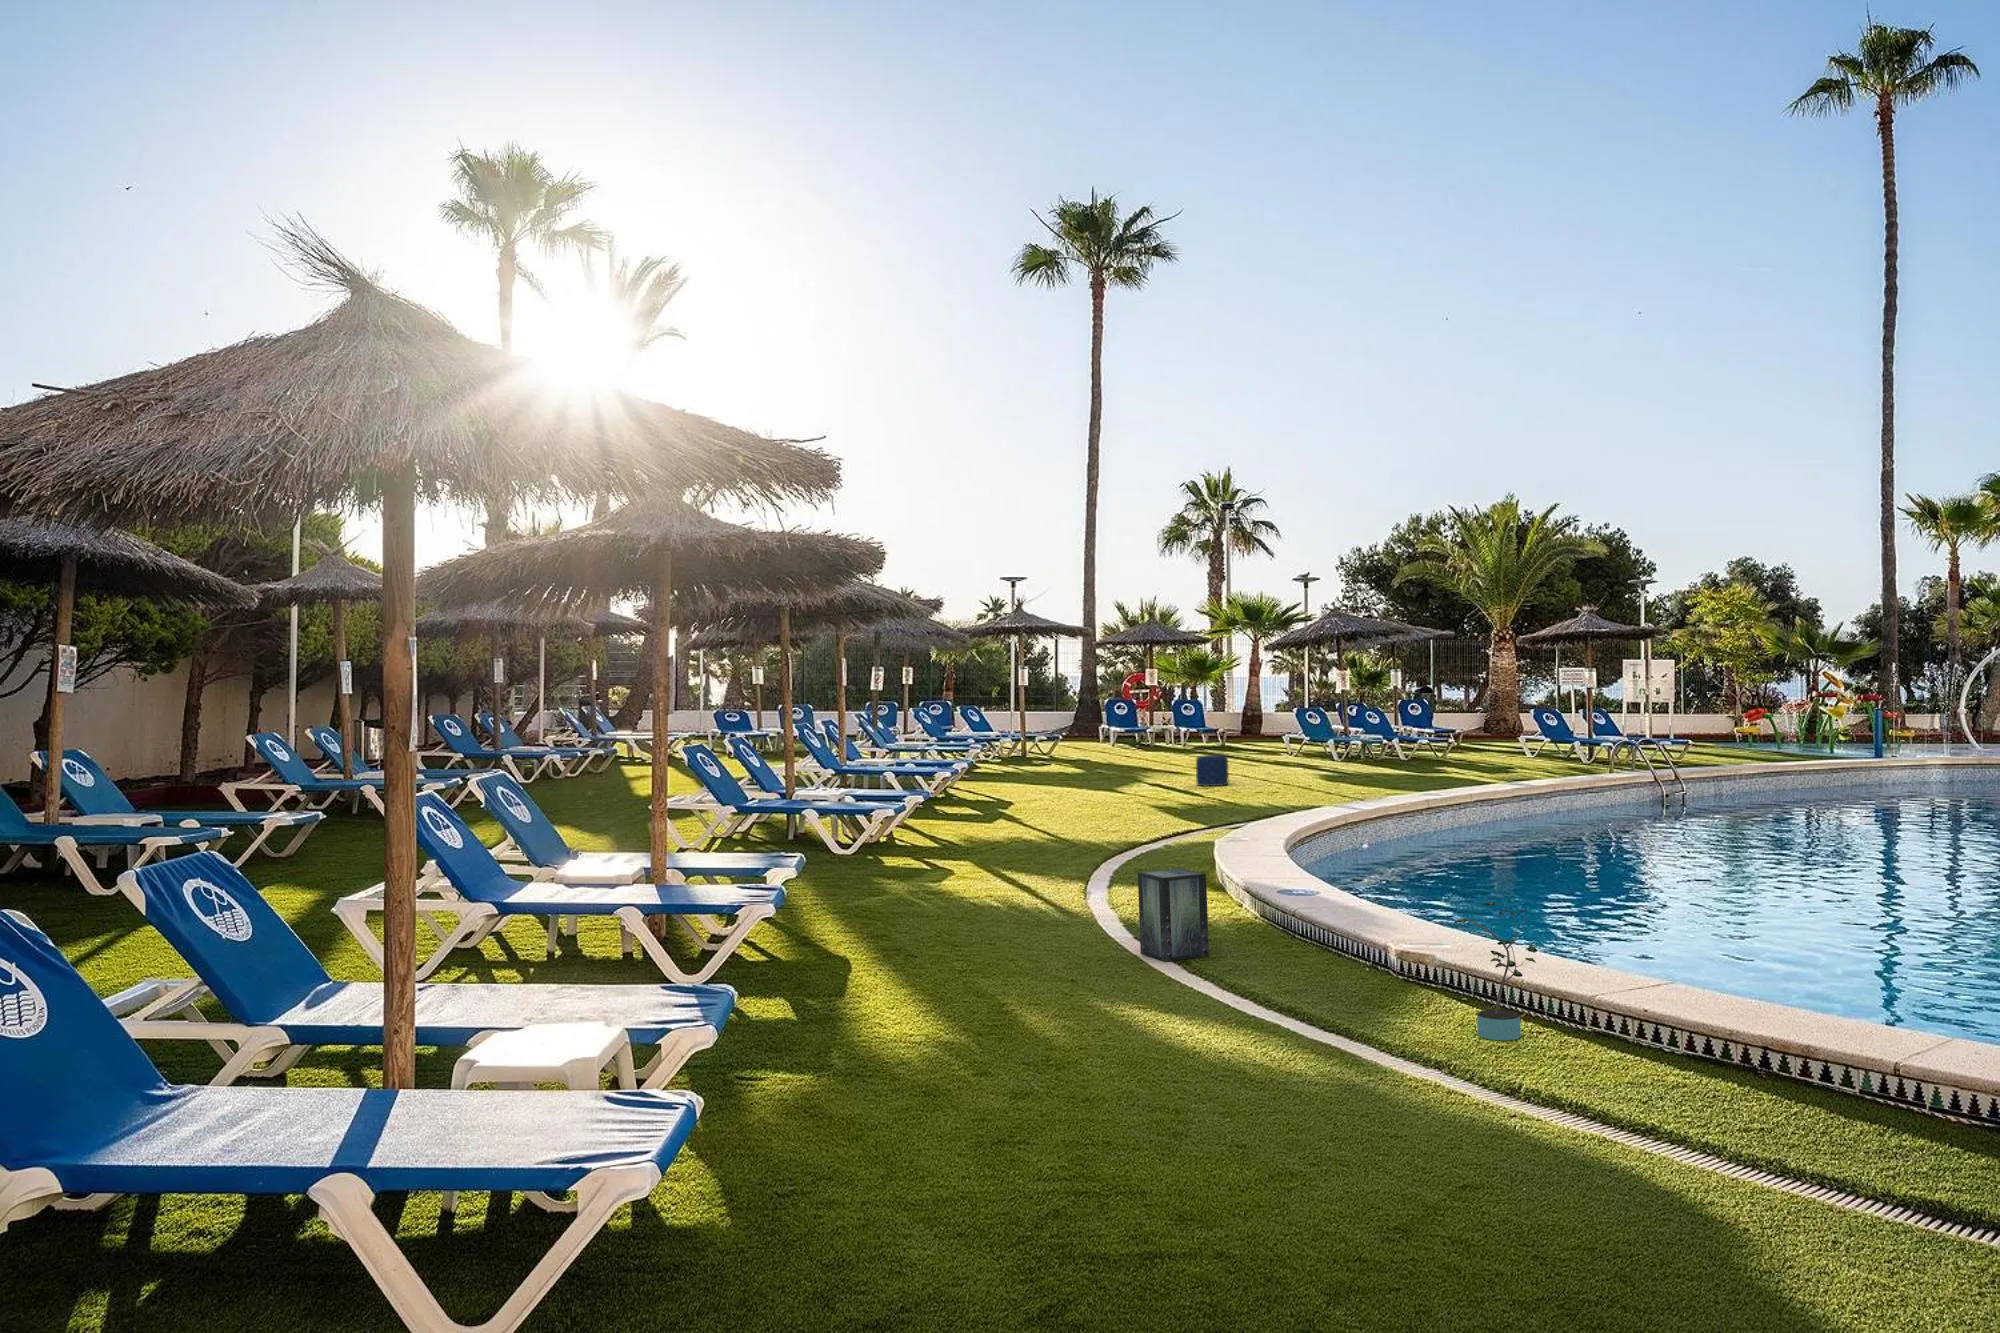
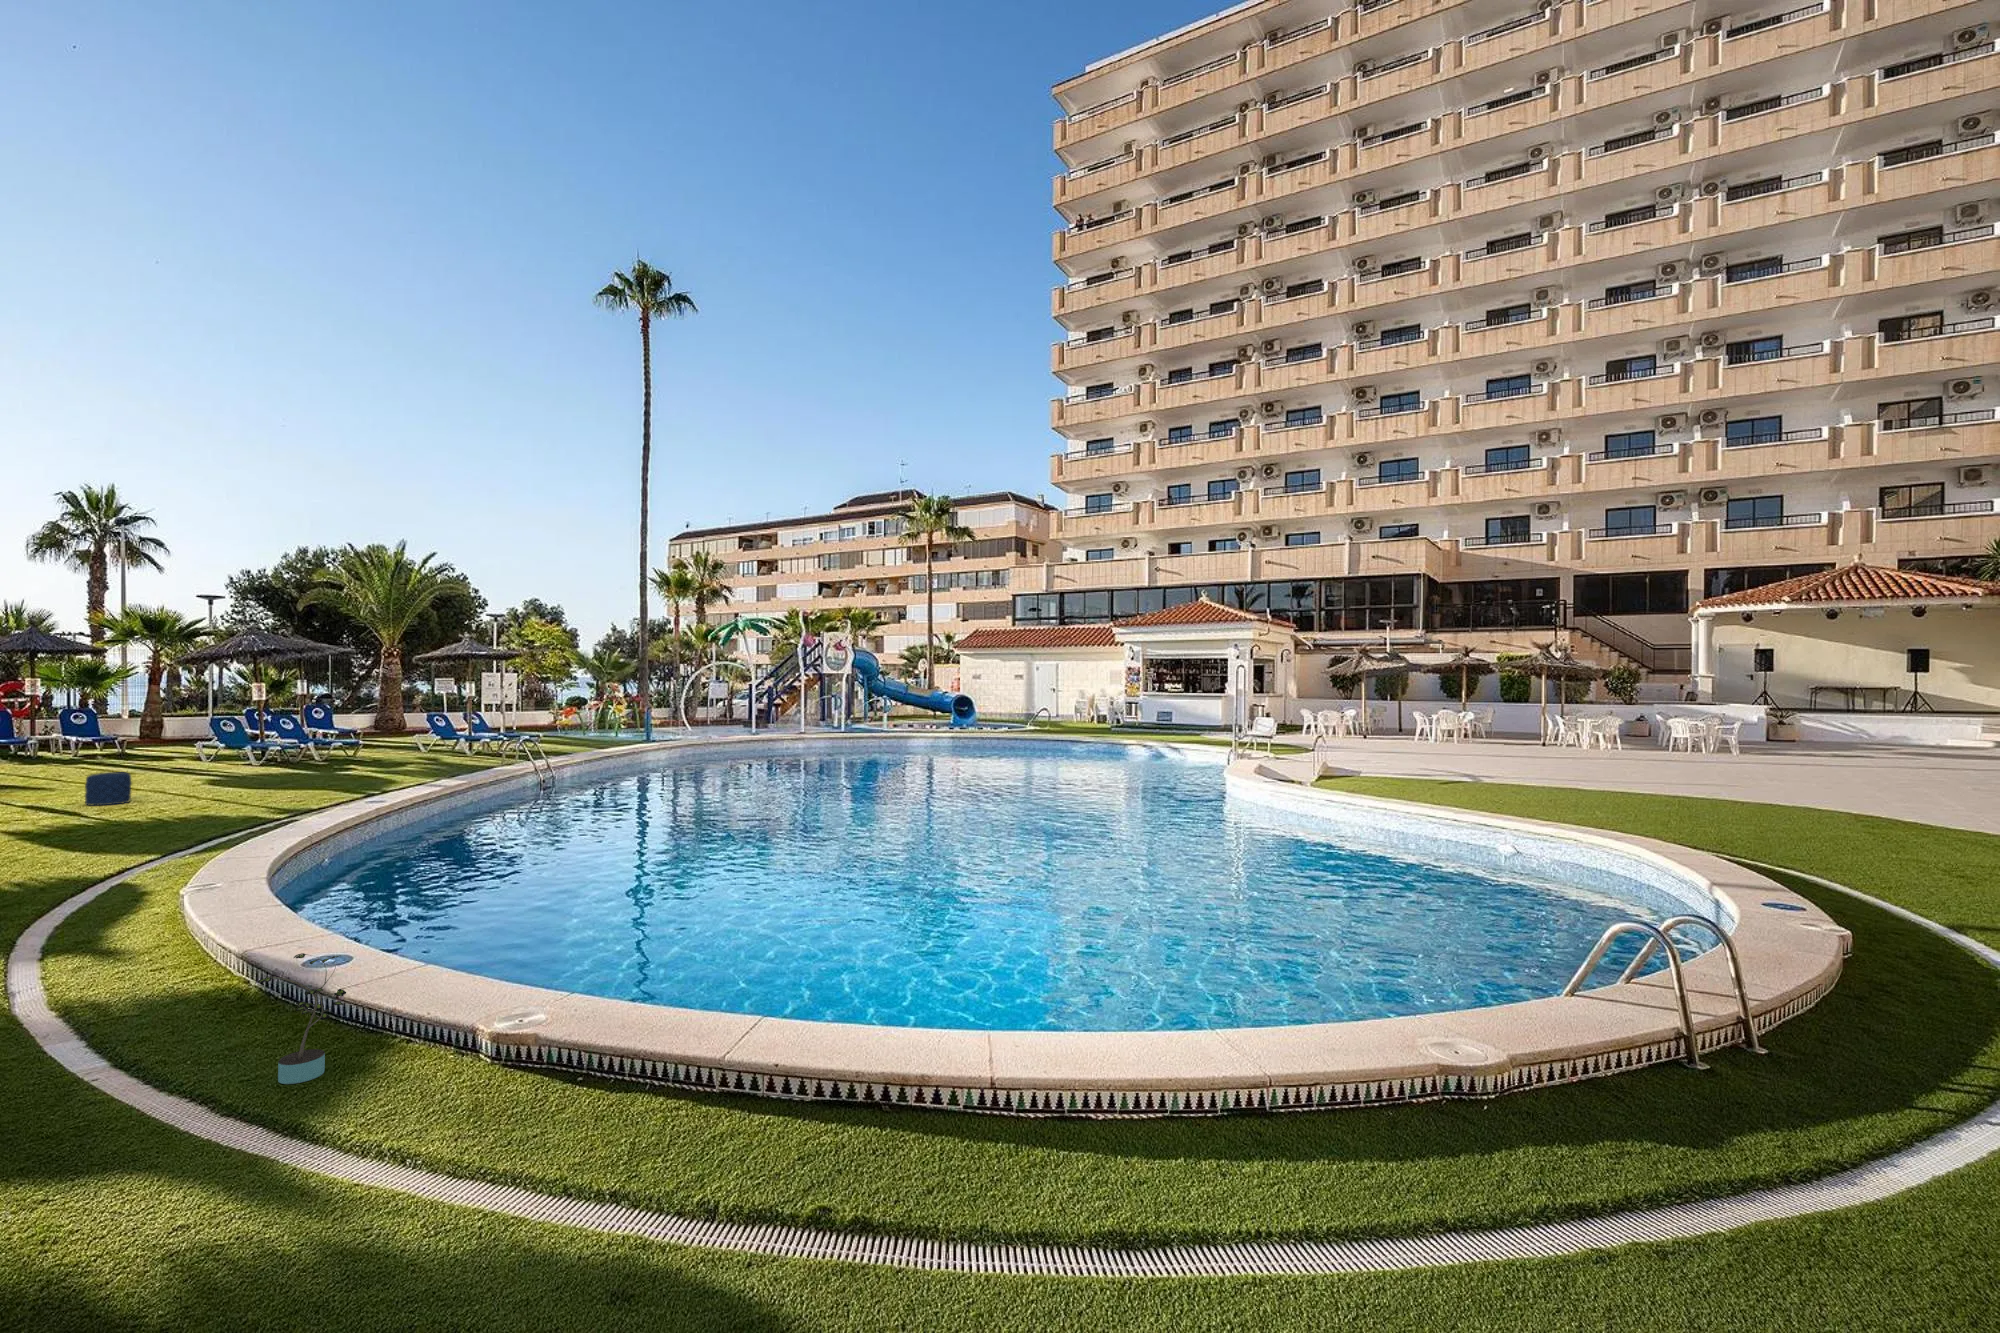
storage box: present [1138,869,1209,962] -> none [82,984,208,1121]
potted plant: present [1454,902,1538,1040] -> present [258,953,346,1084]

